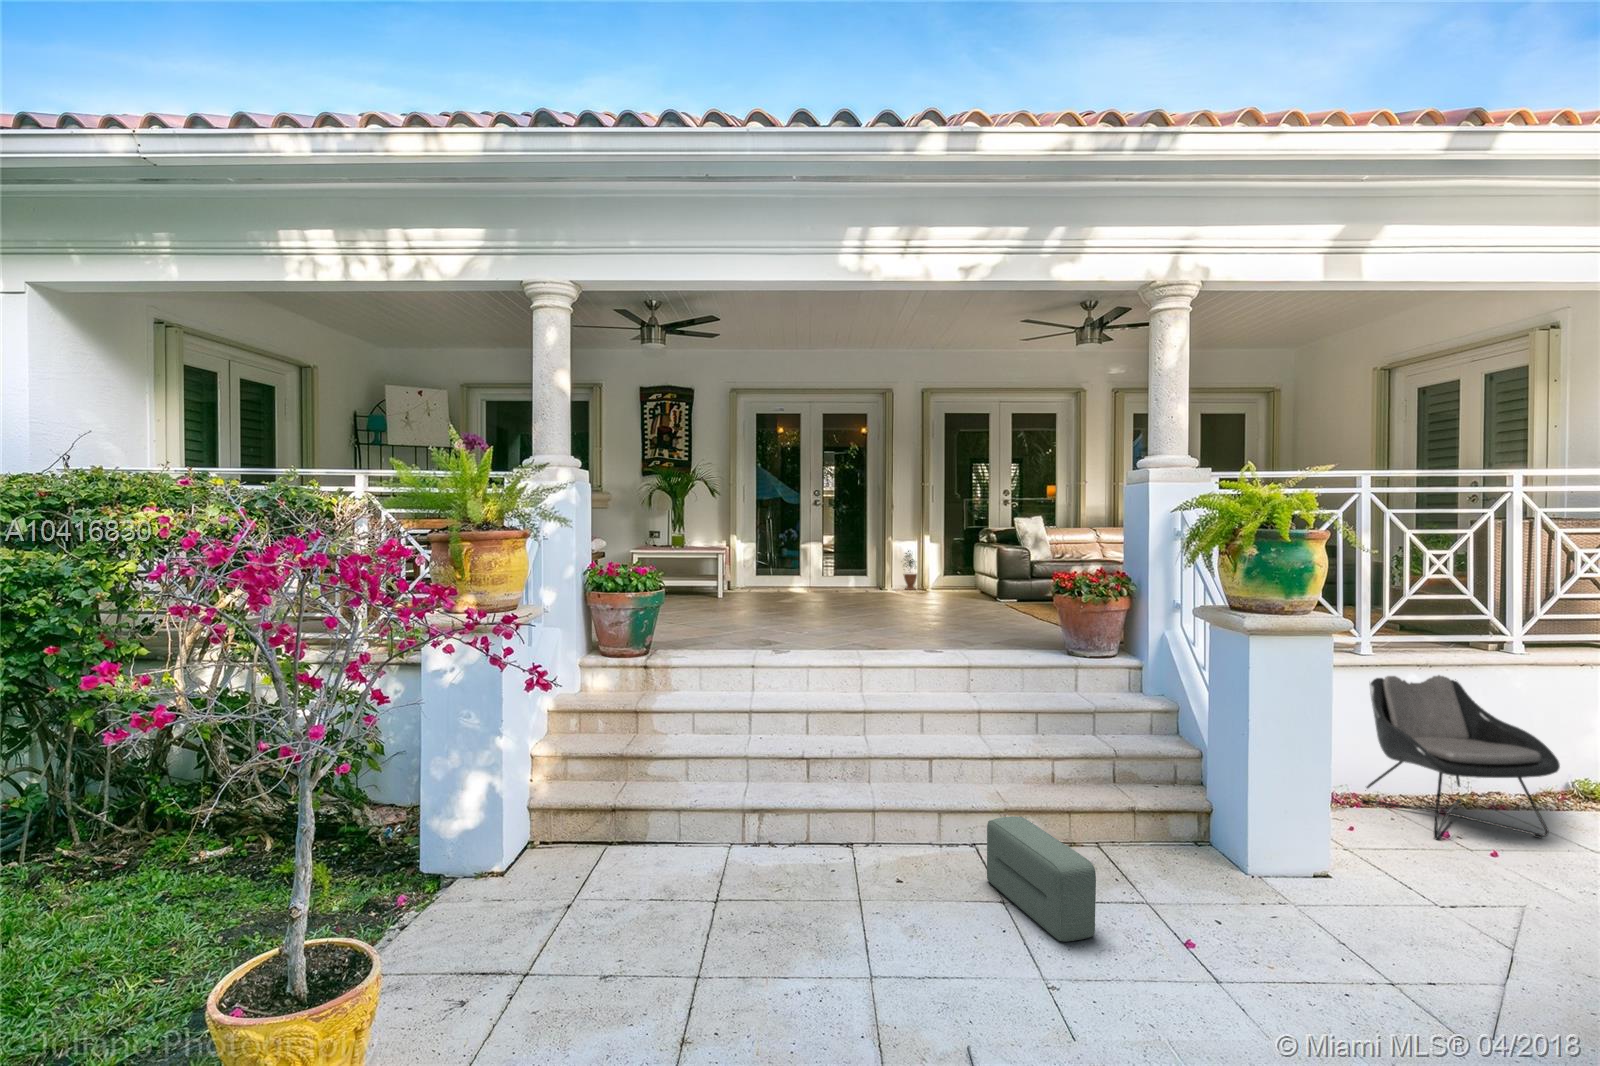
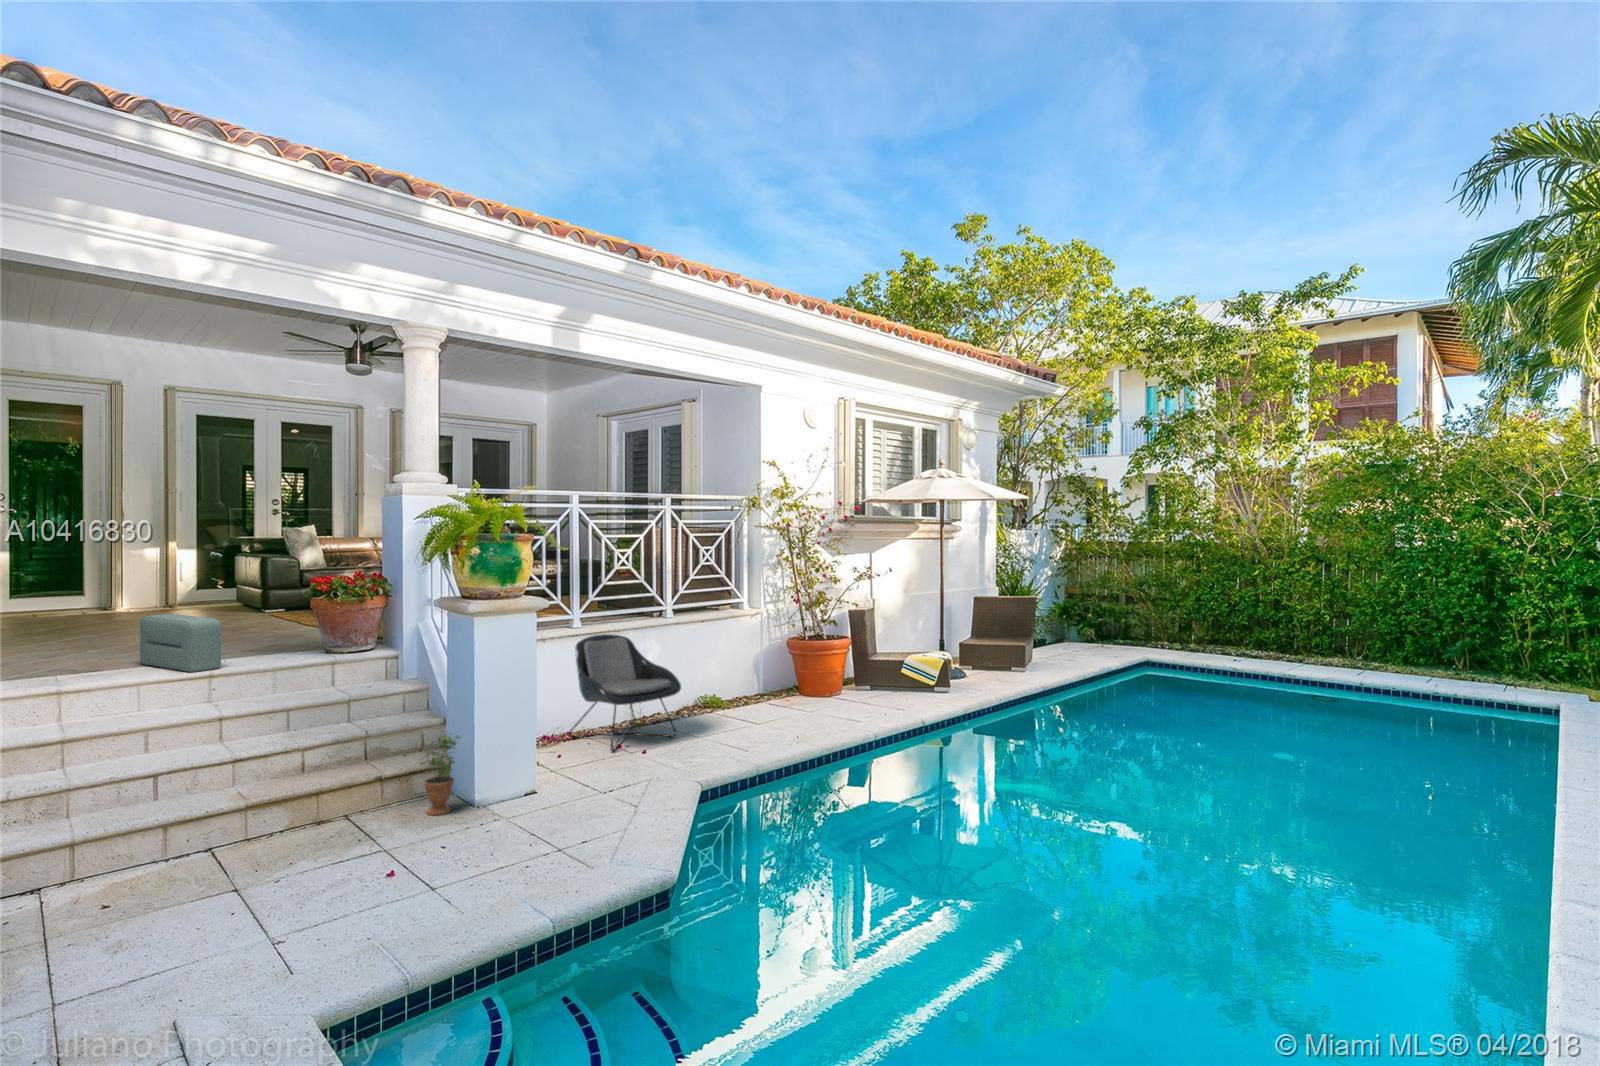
potted plant: present [903,551,917,590] -> present [421,736,459,815]
pouf: present [987,816,1096,942] -> present [140,614,221,672]

